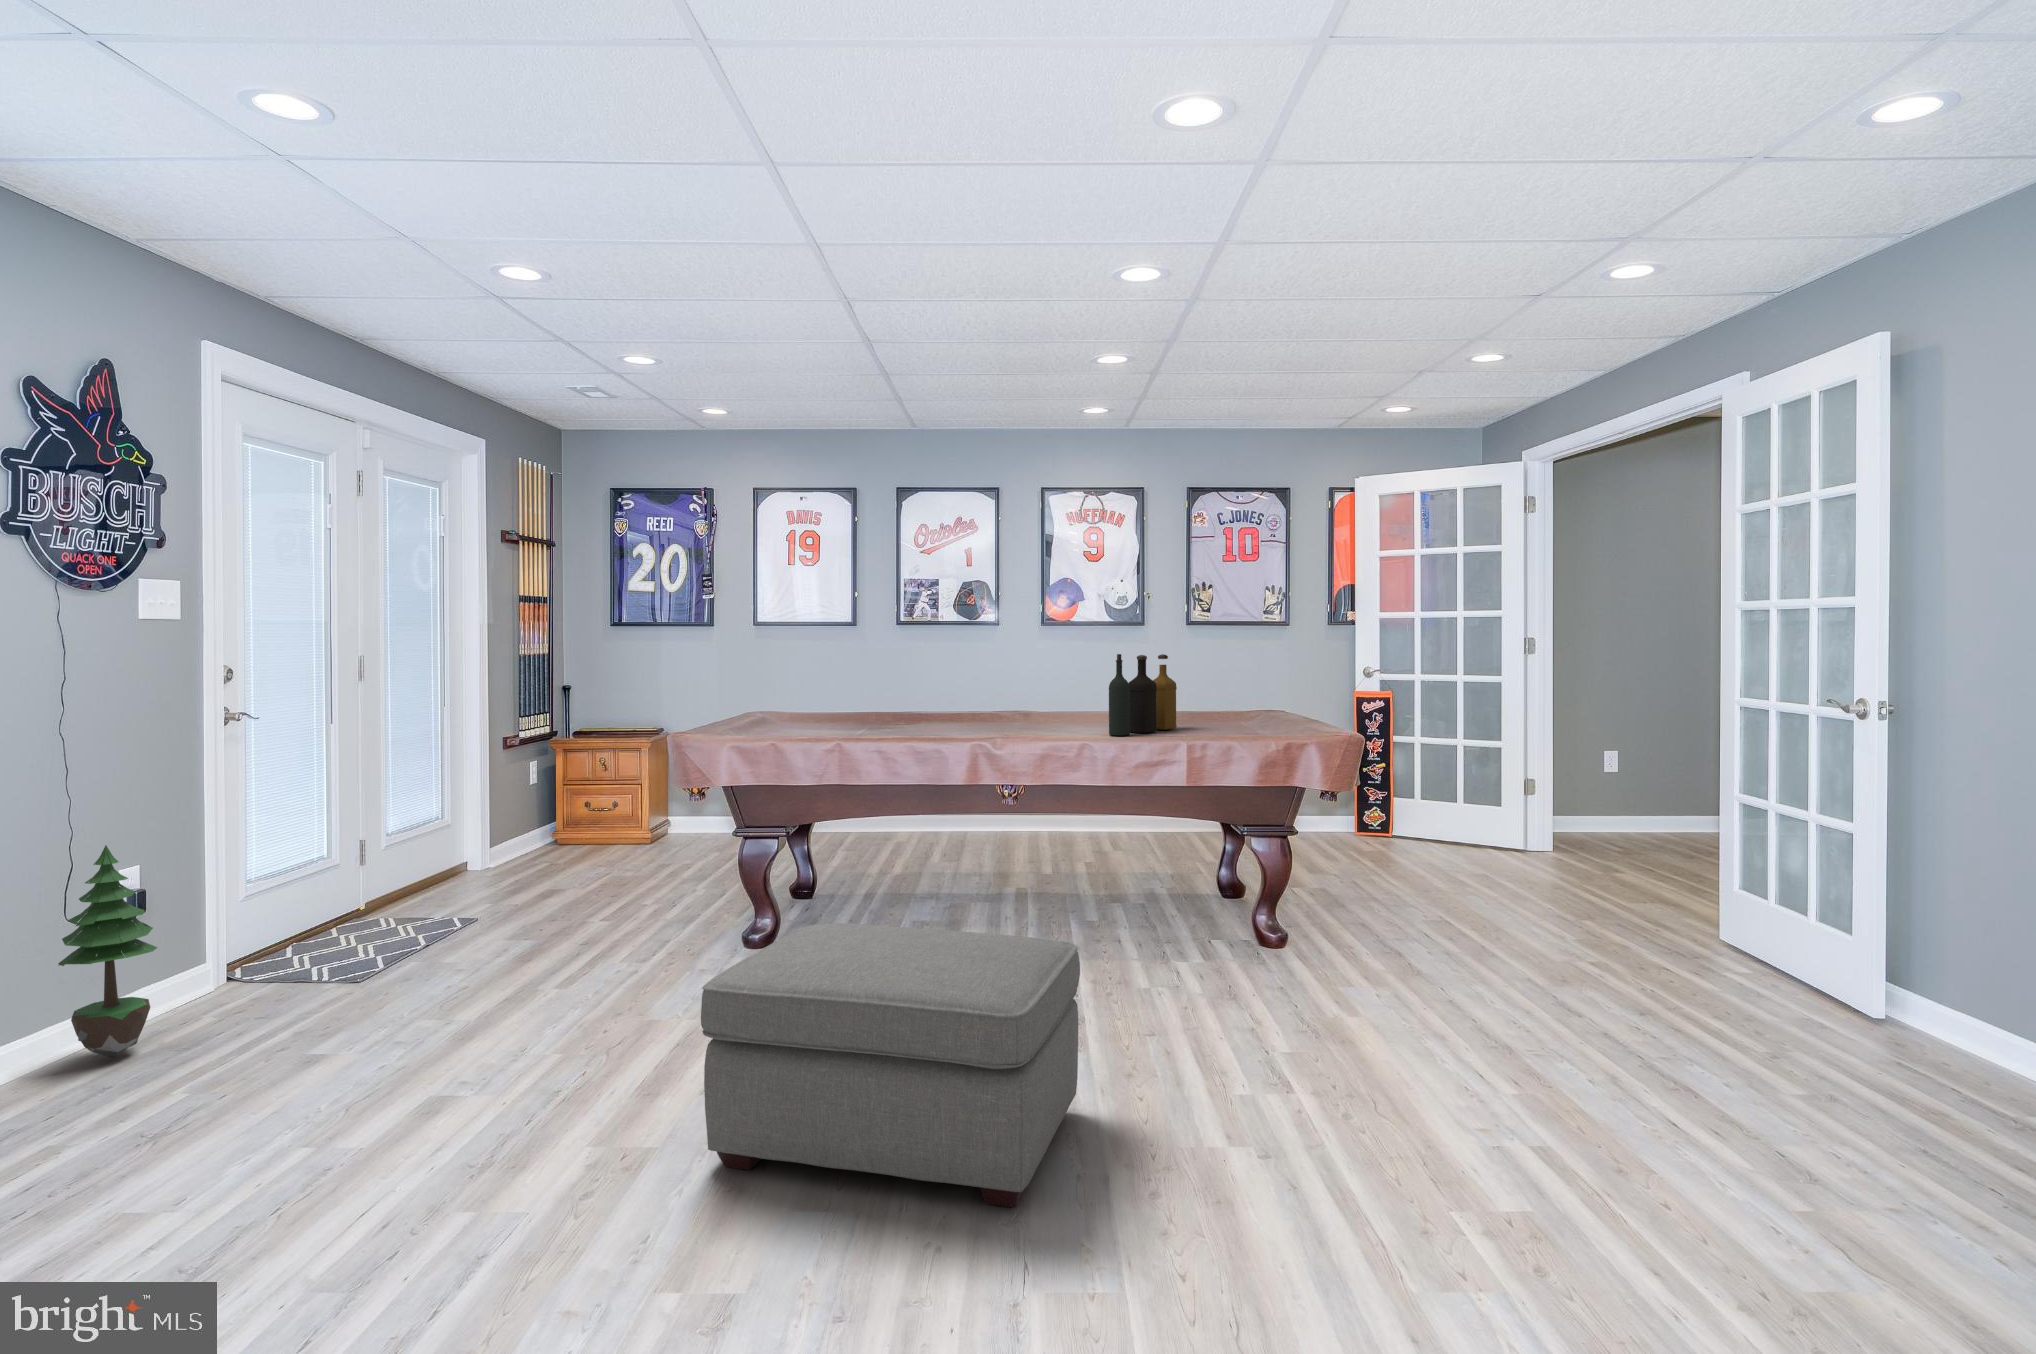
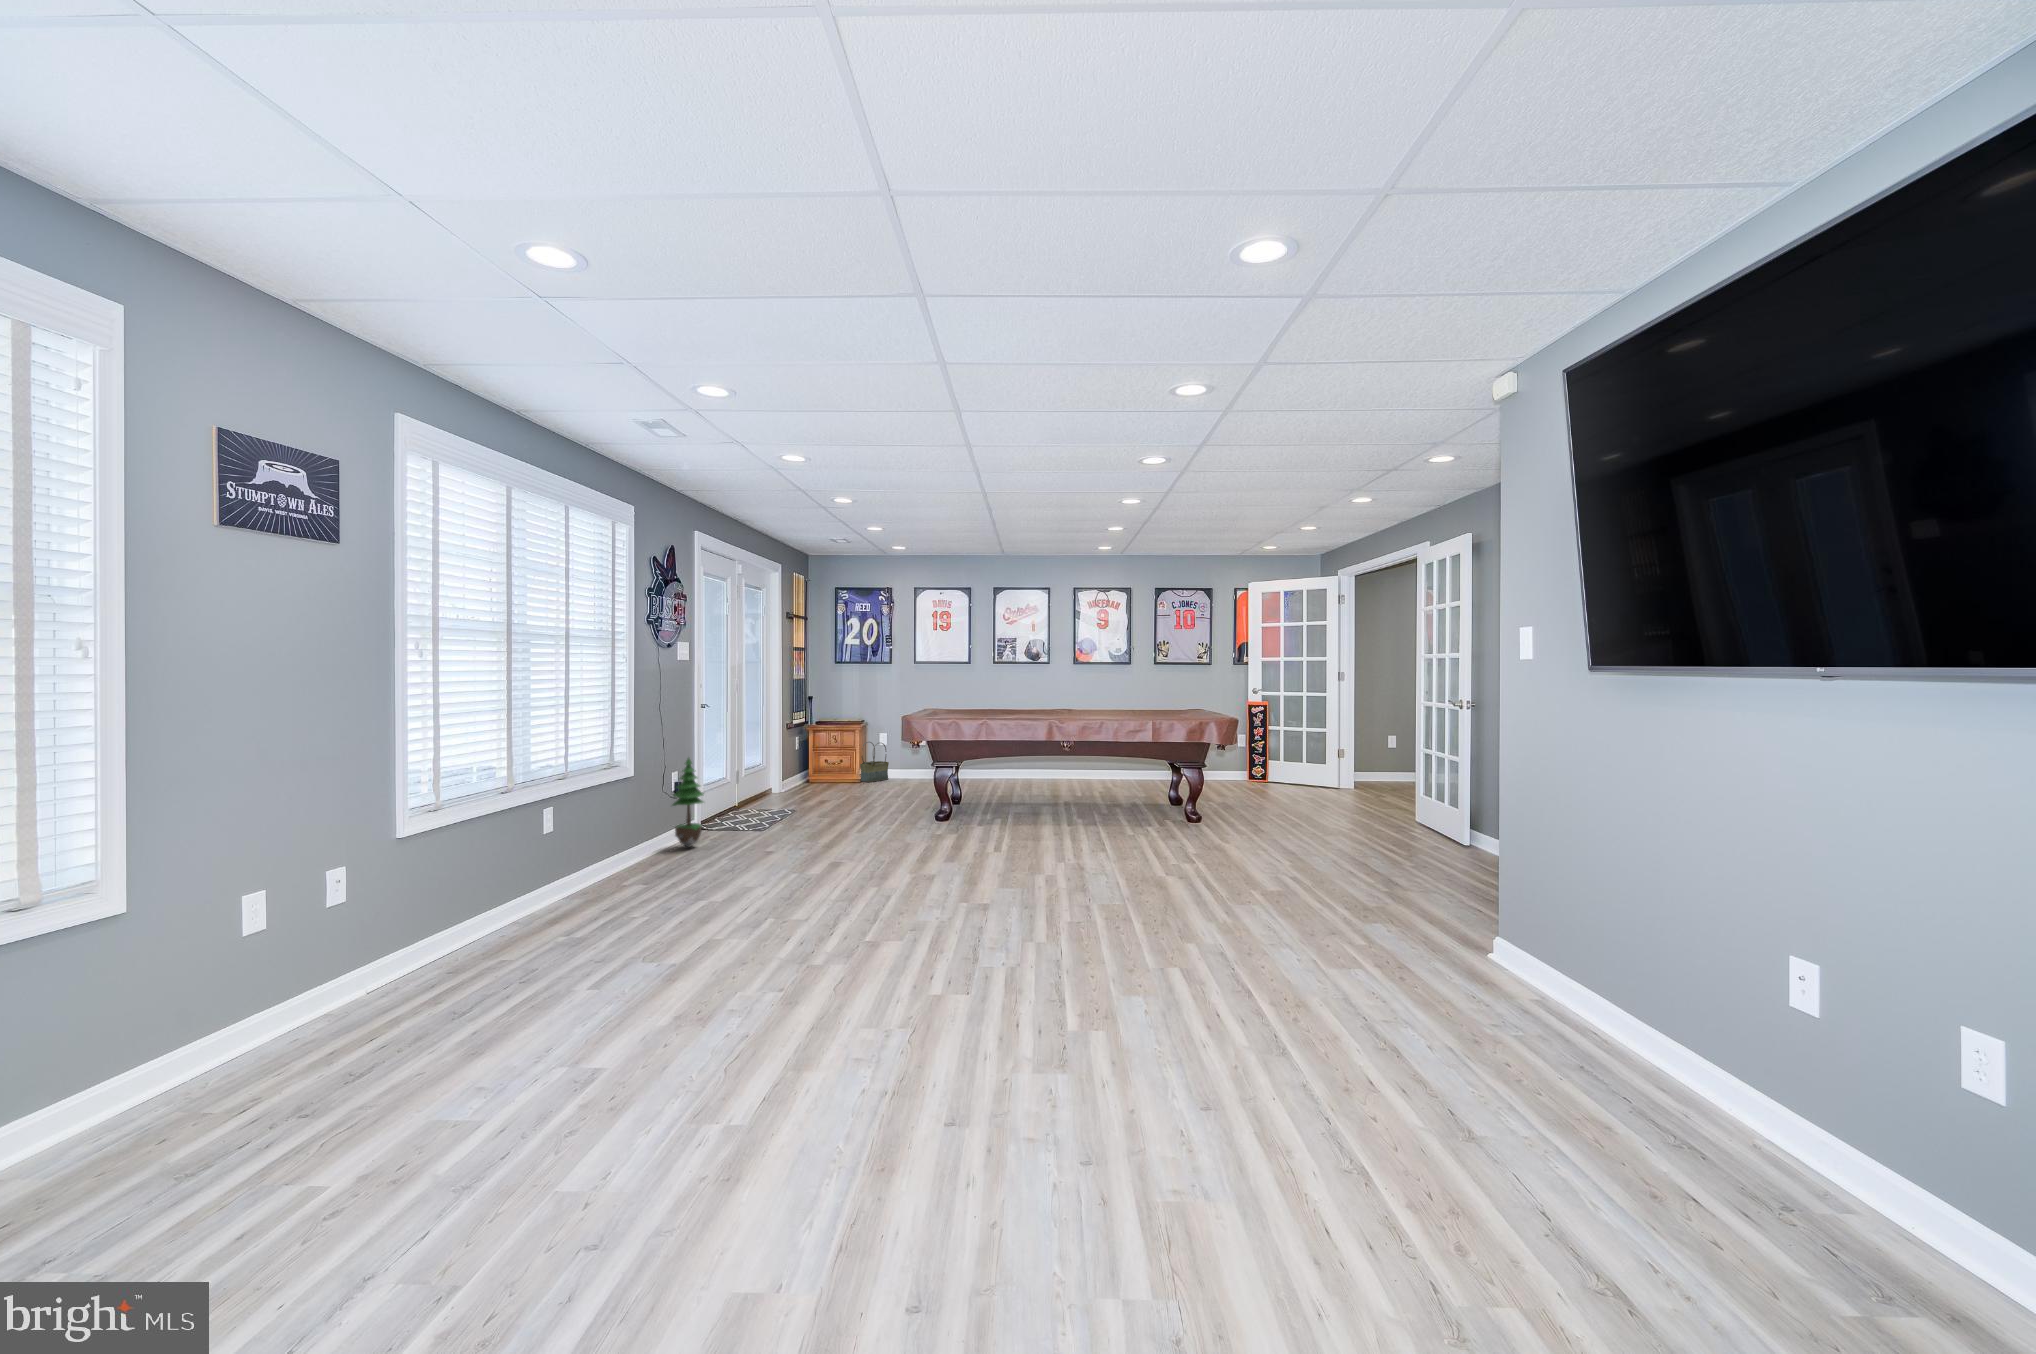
bottle: present [1109,654,1177,735] -> none [1114,679,1148,719]
basket: none [651,769,707,844] -> present [860,742,889,782]
ottoman: present [701,923,1080,1207] -> none [960,790,1106,885]

